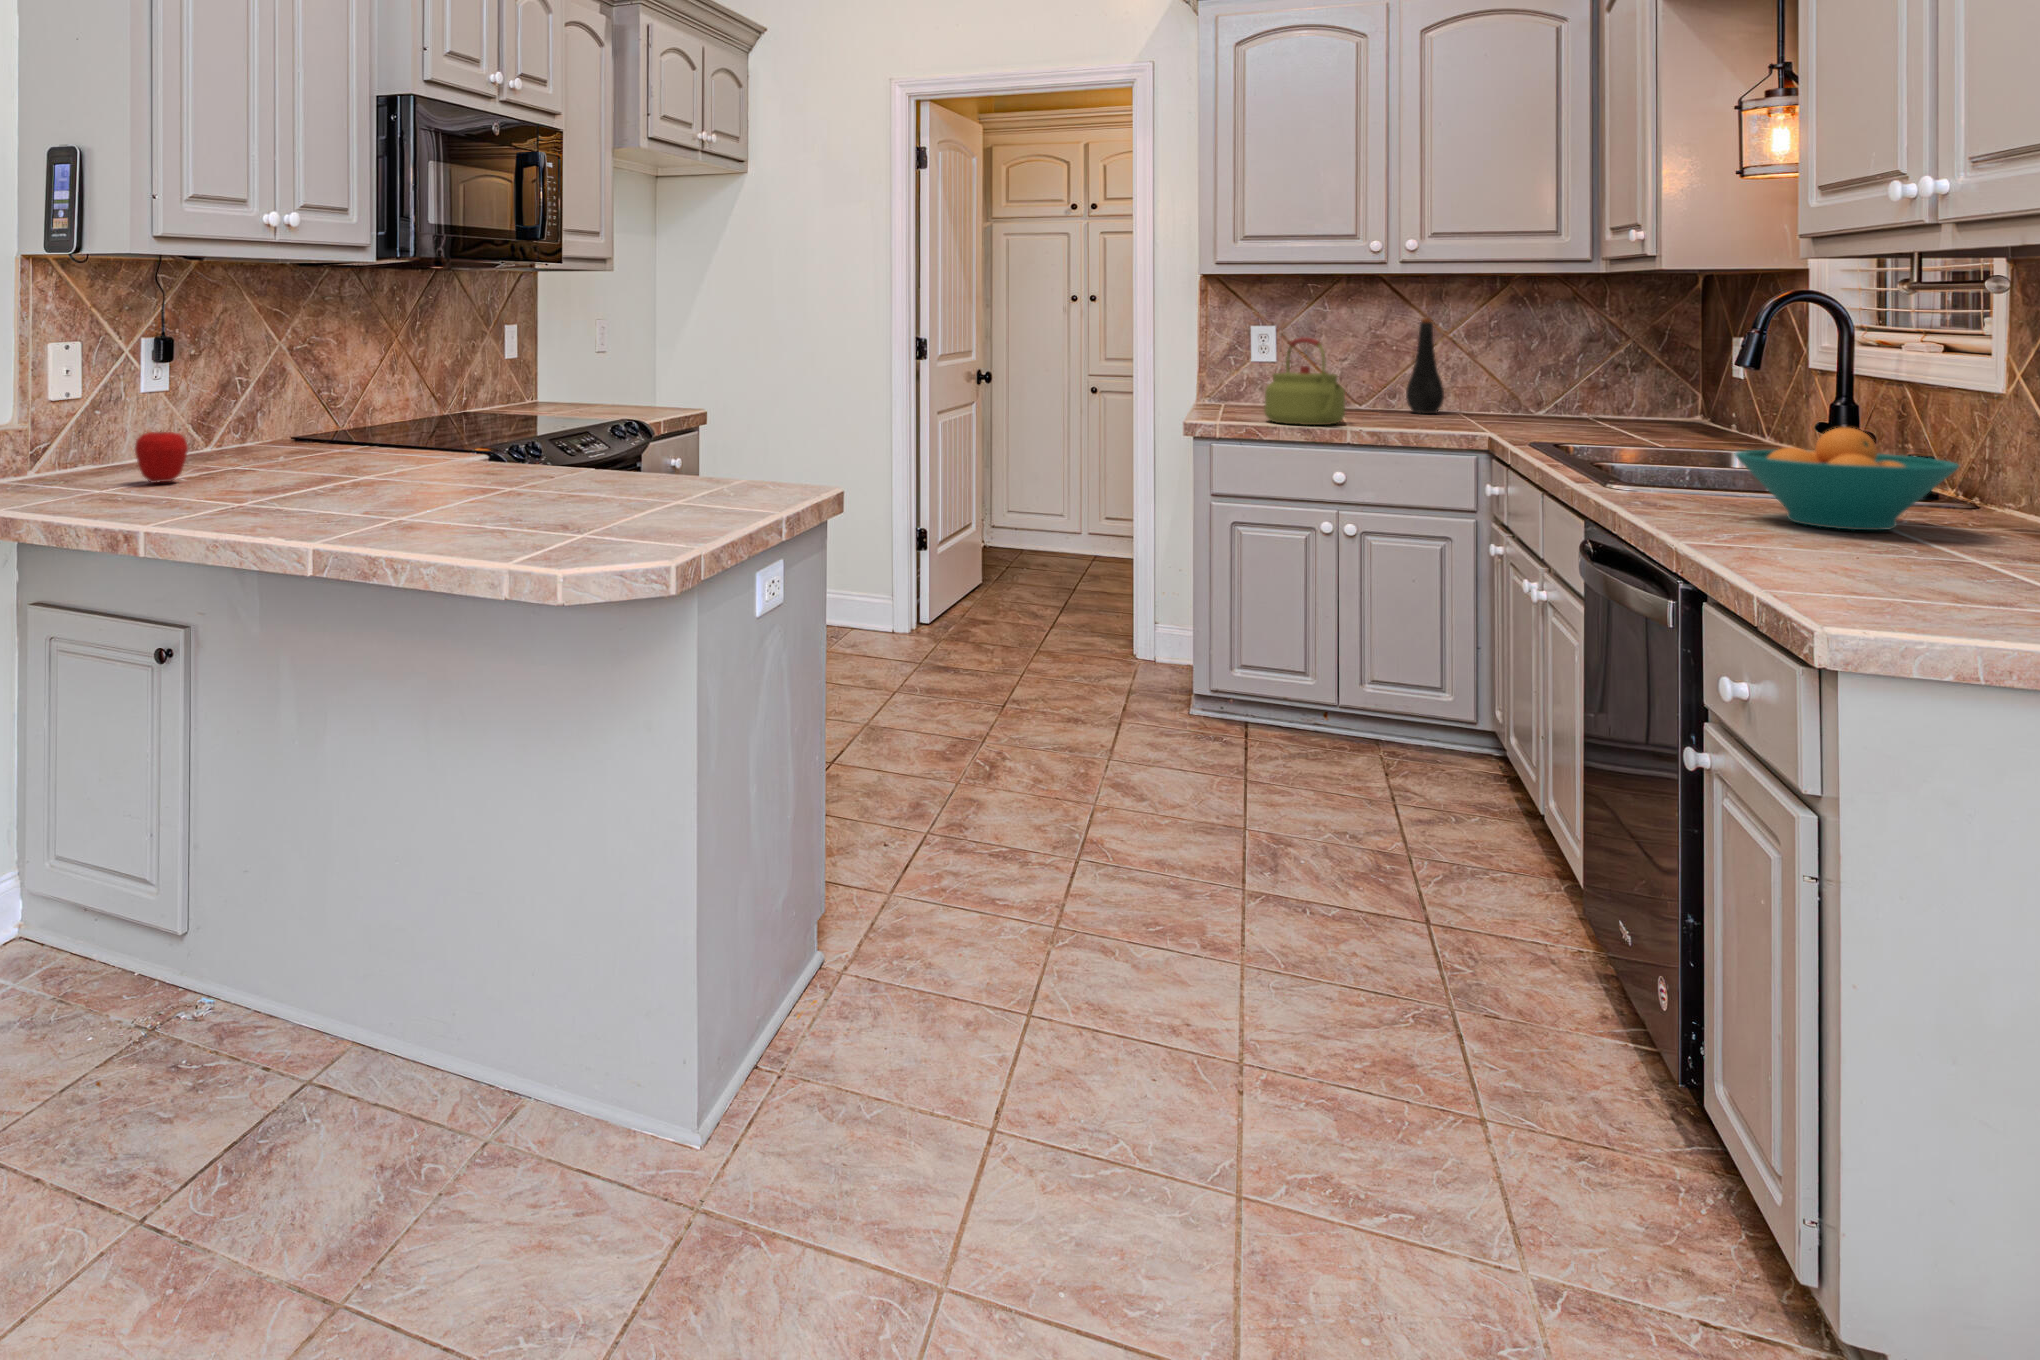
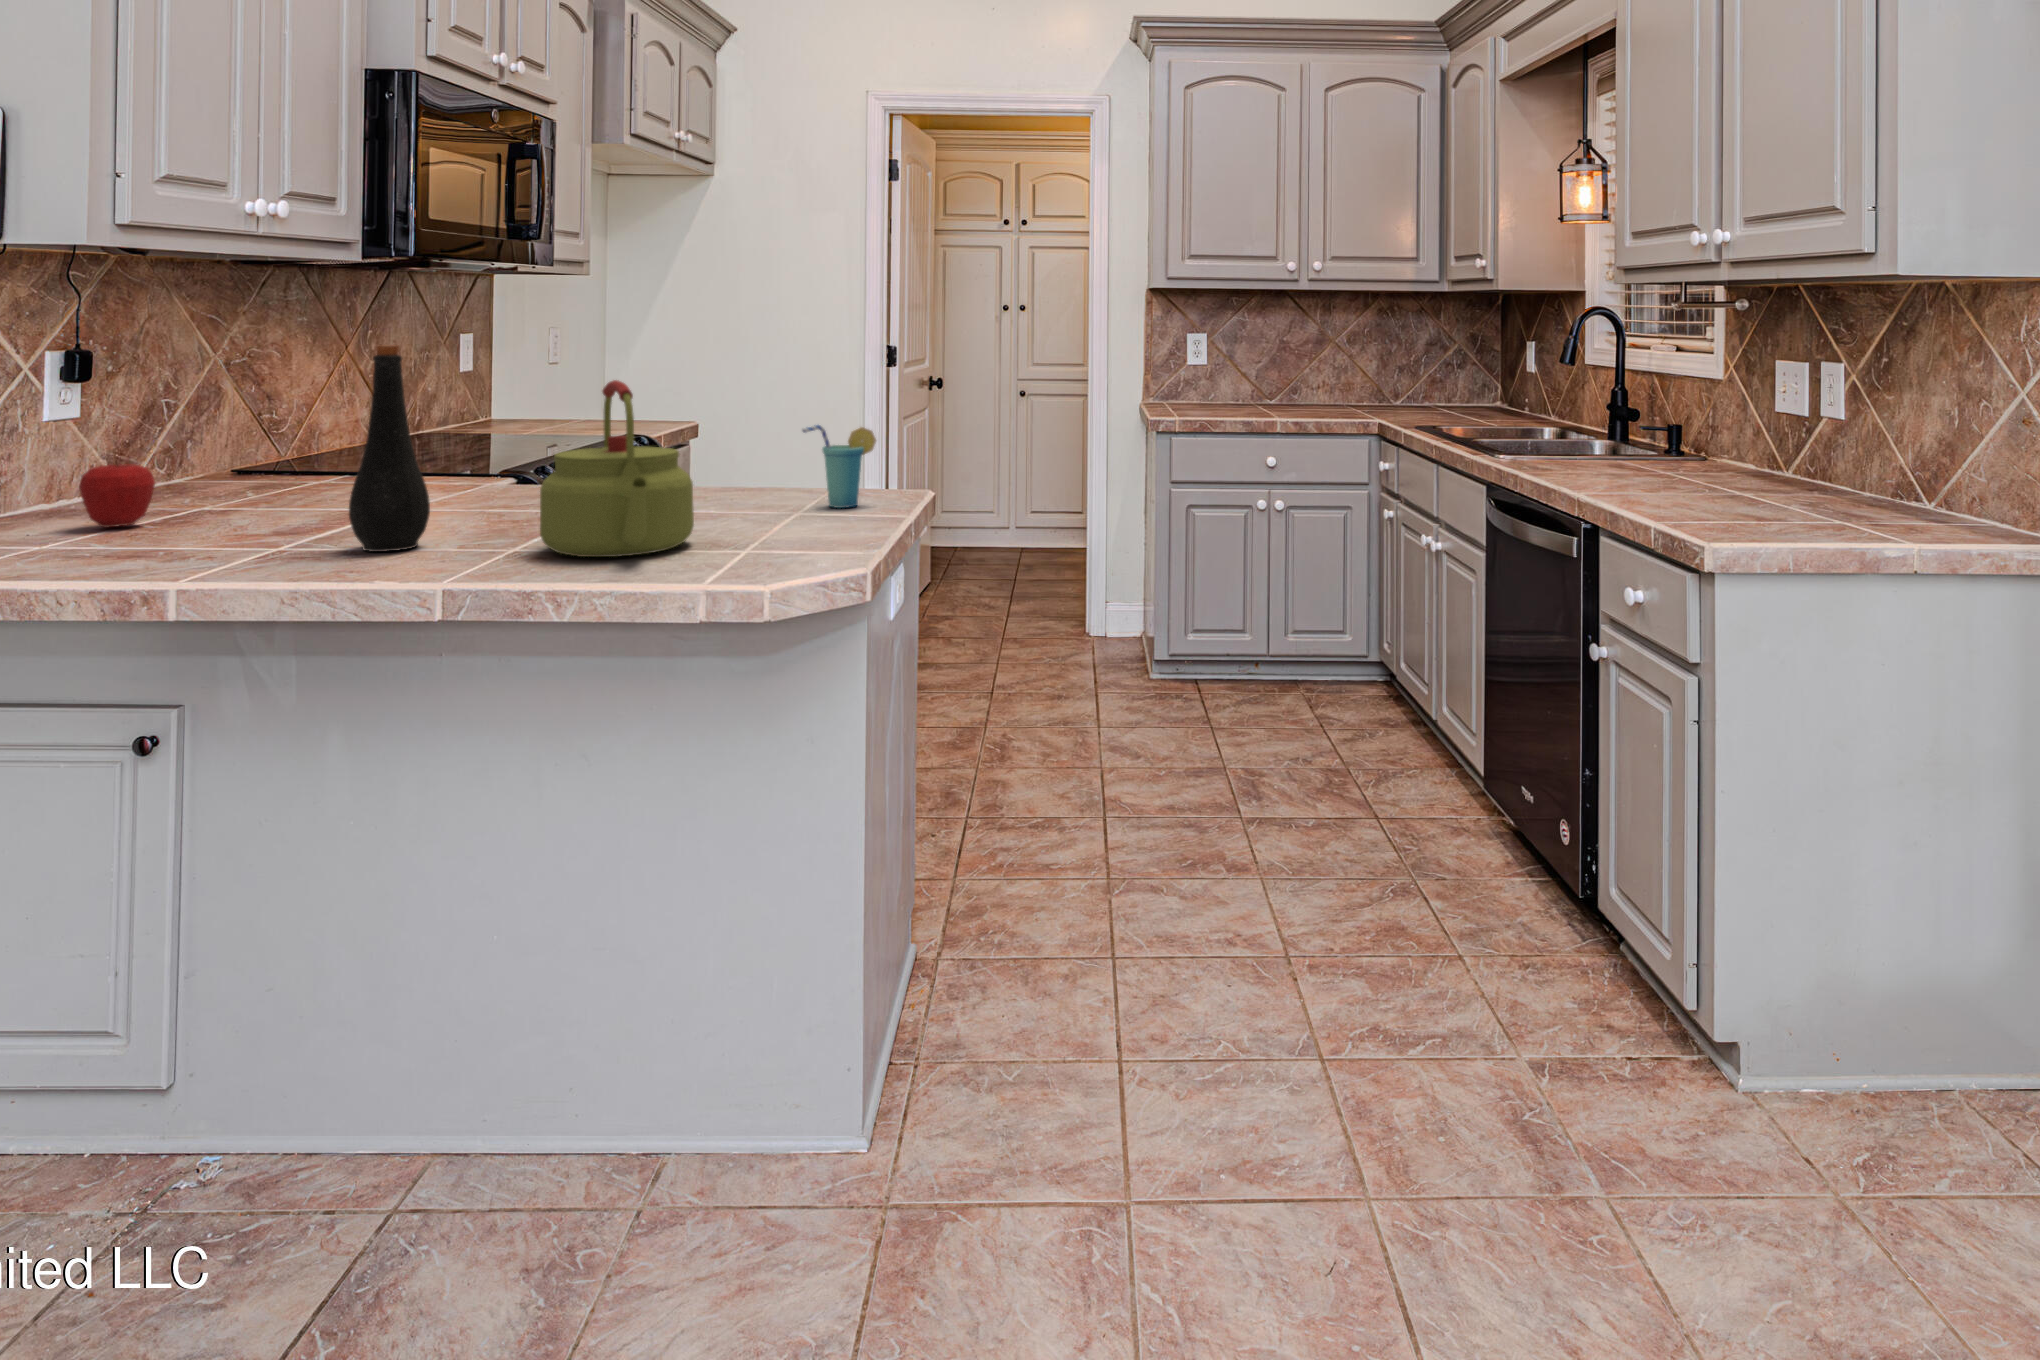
bottle: present [1406,318,1444,414] -> present [349,345,430,552]
kettle: present [1264,337,1345,425] -> present [540,380,694,557]
cup: none [692,416,770,501] -> present [803,425,876,508]
fruit bowl: present [1734,427,1959,530] -> none [1589,408,1722,481]

